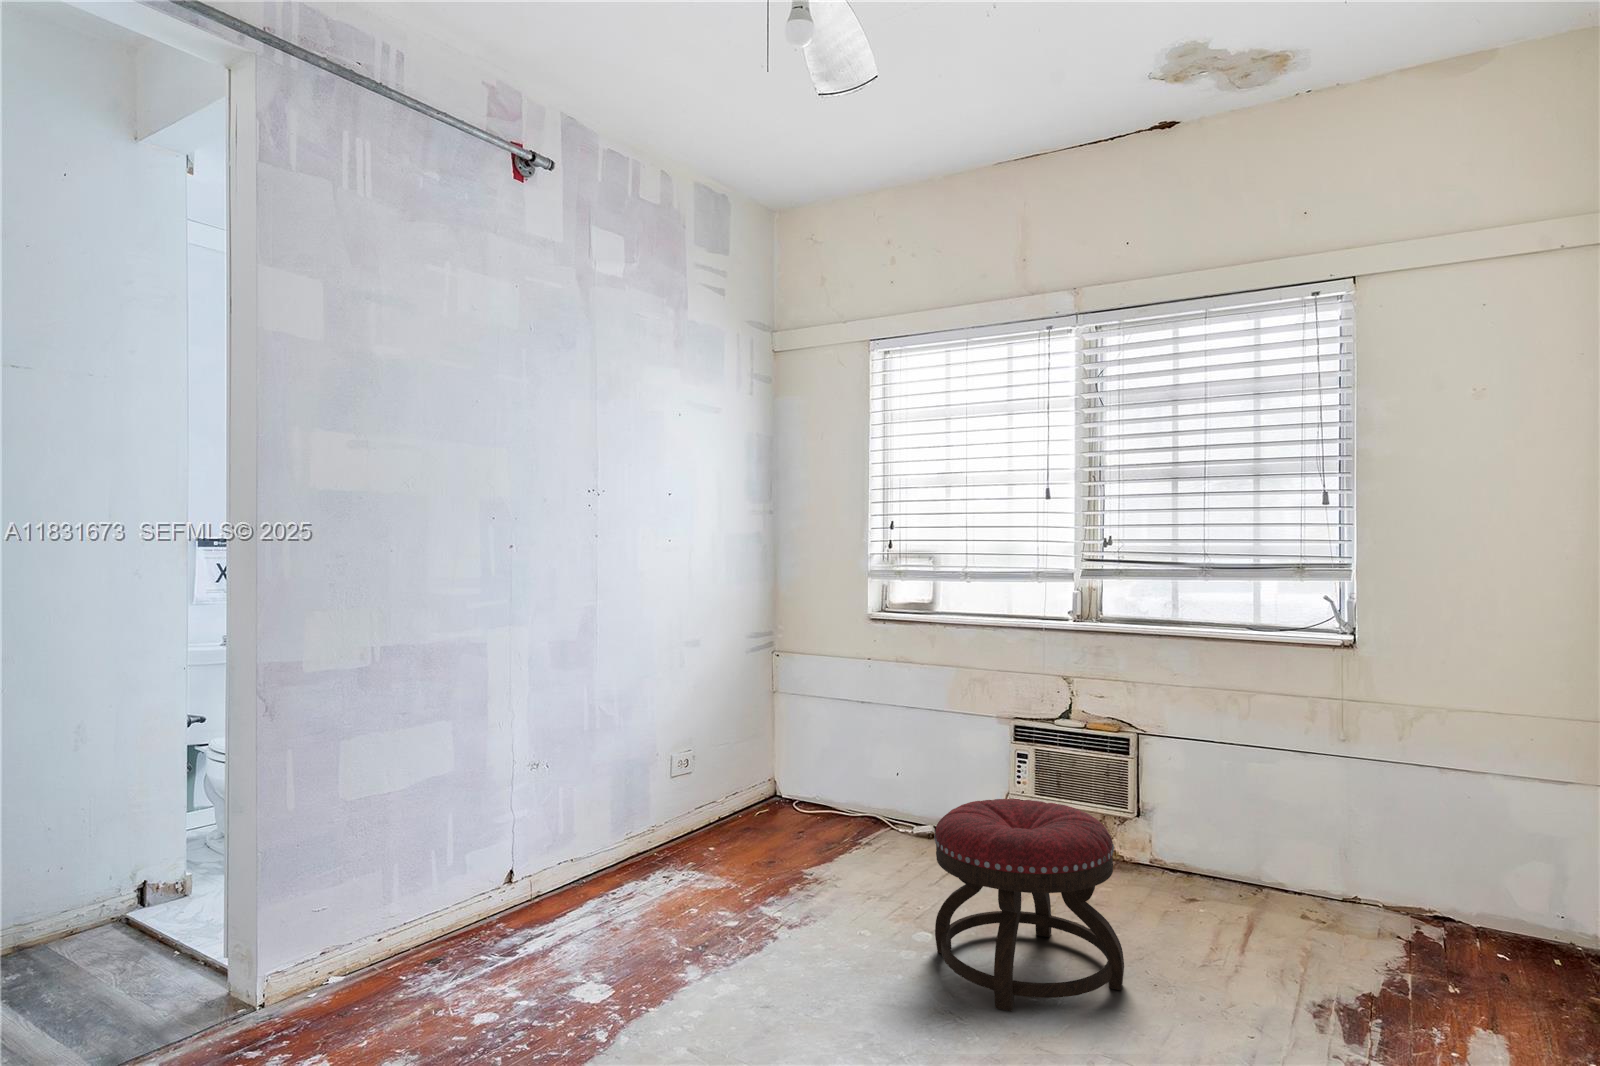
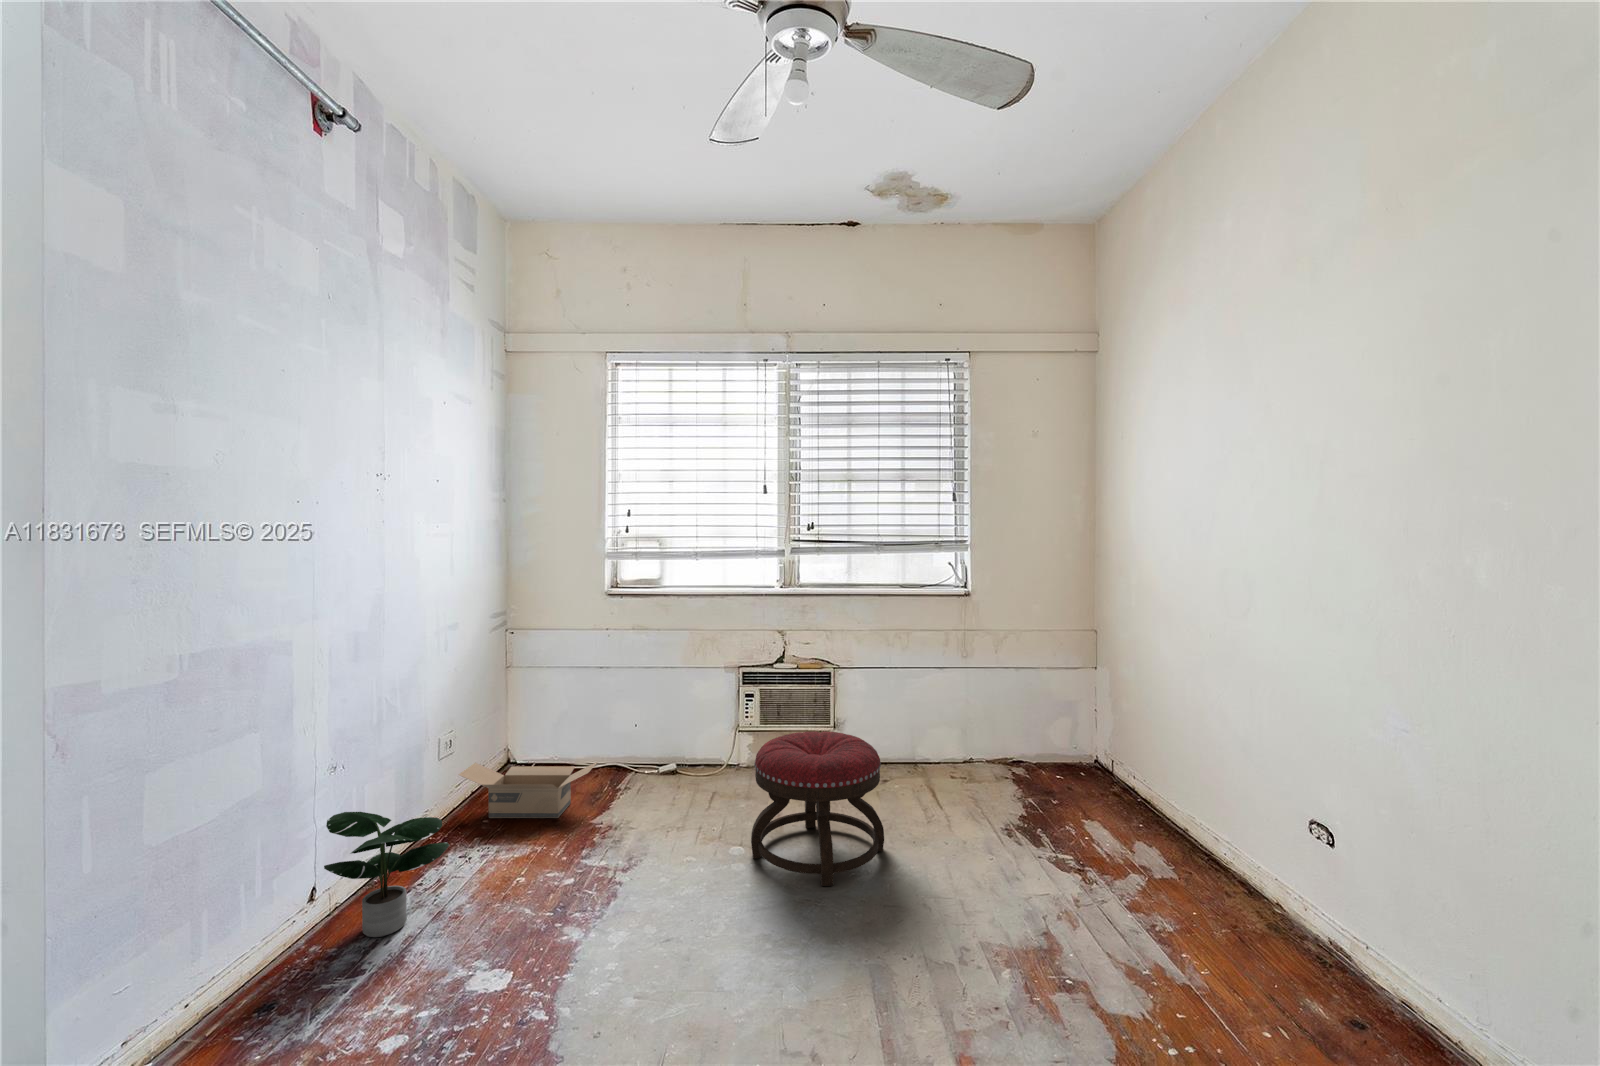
cardboard box: none [690,789,821,861] -> present [459,762,597,818]
potted plant: none [507,803,617,928] -> present [324,812,449,937]

